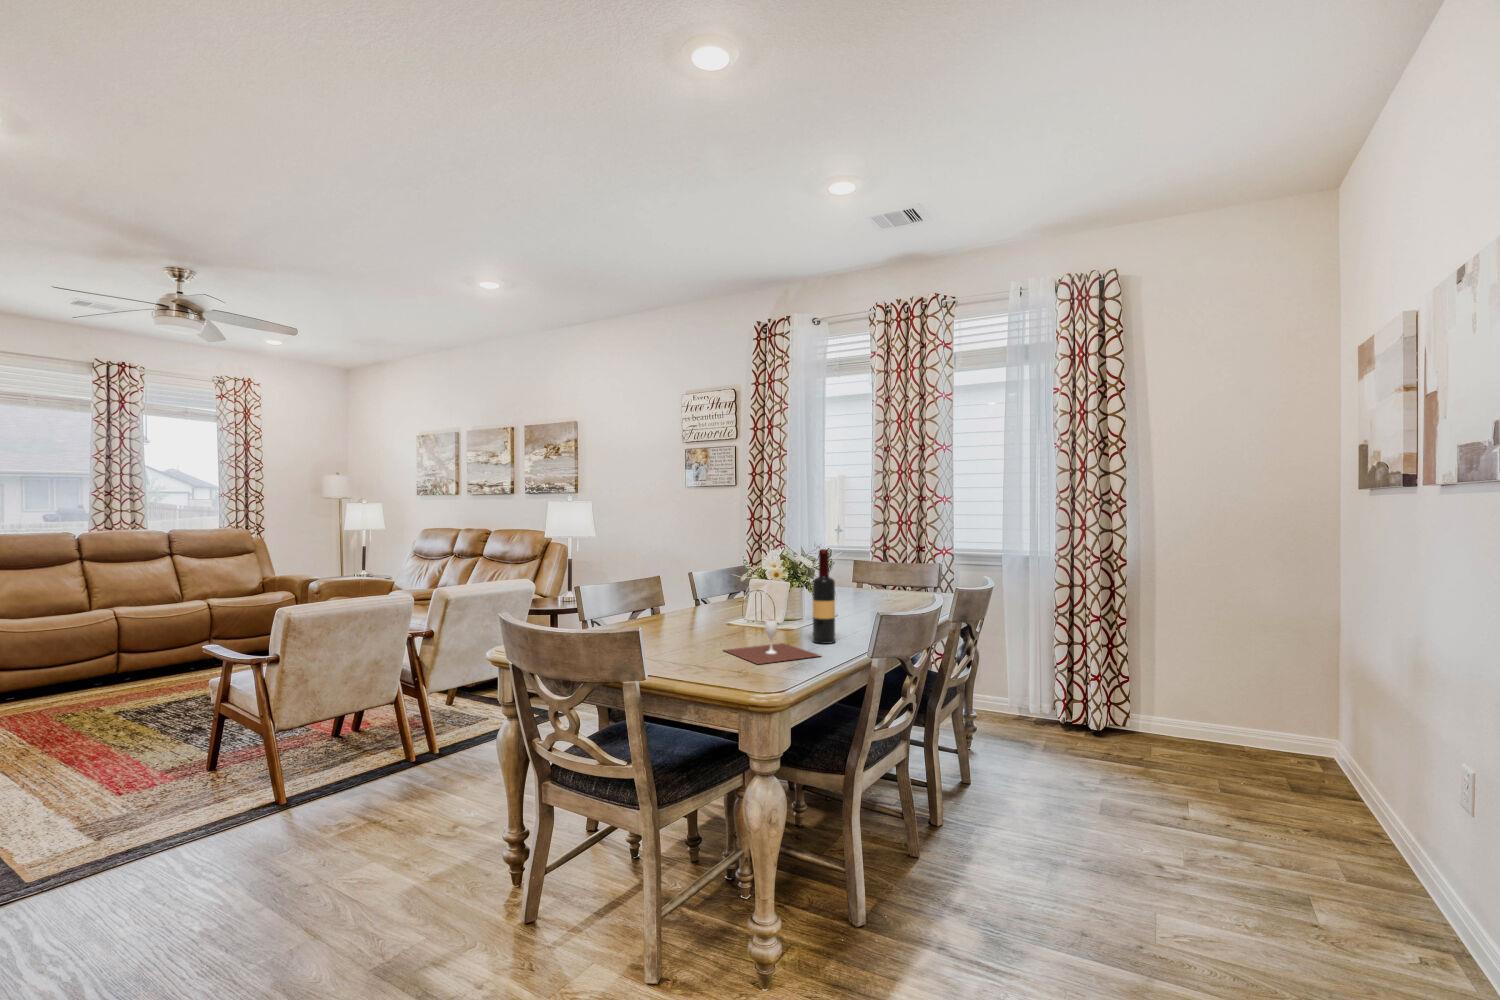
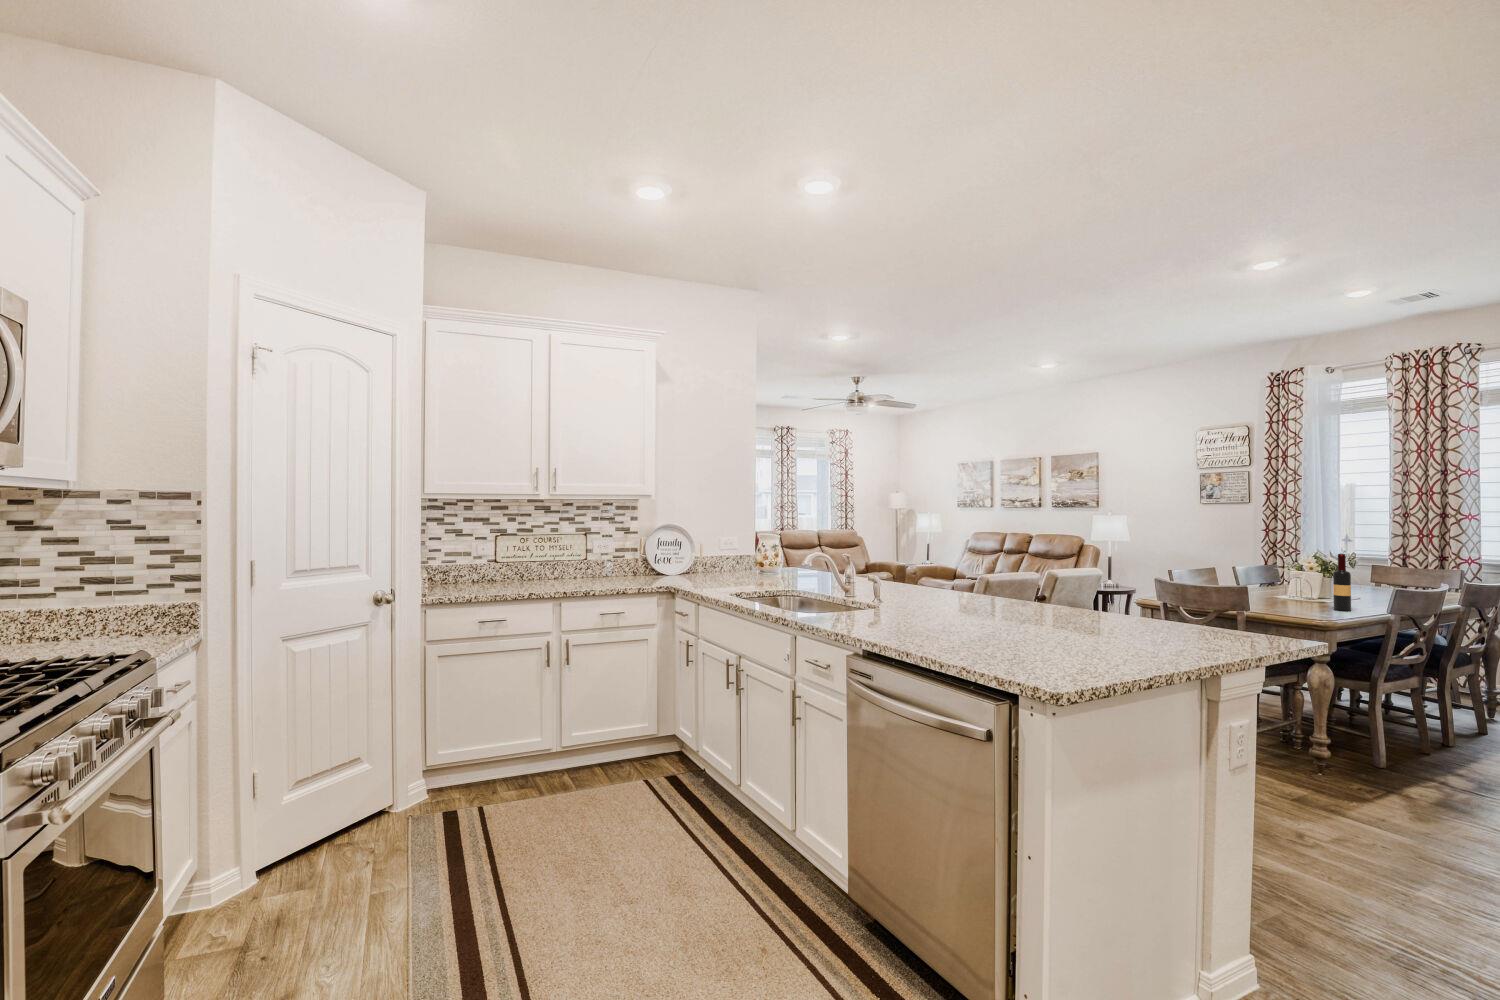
wine glass: present [724,619,819,664] -> none [1269,593,1341,615]

